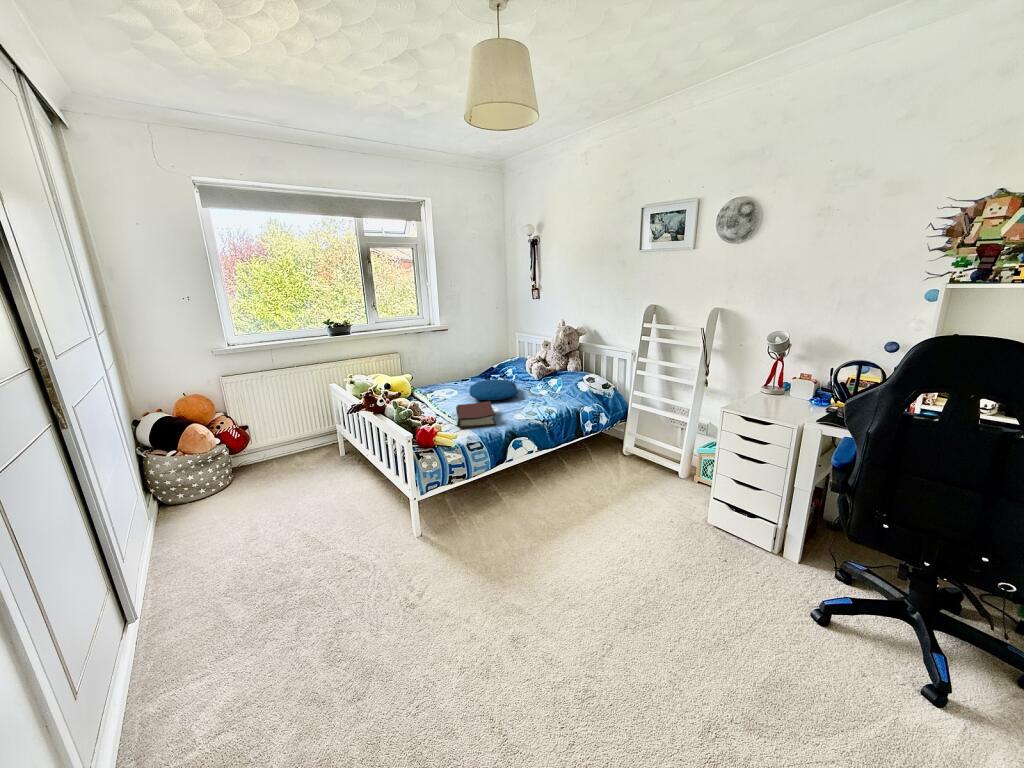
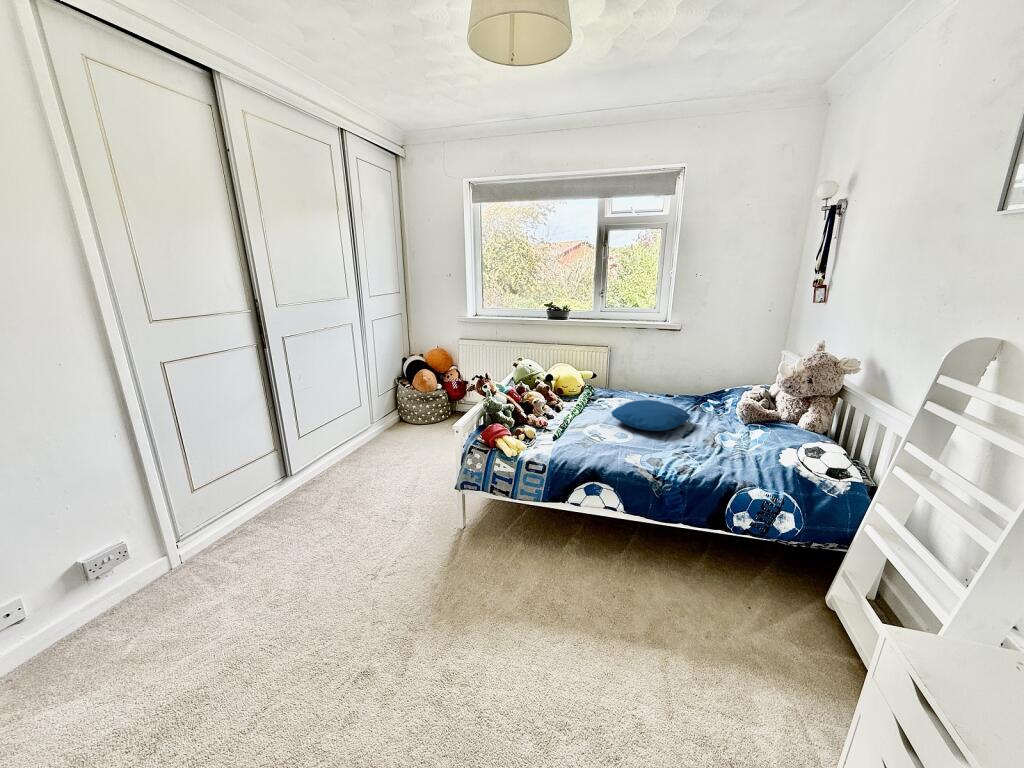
hardback book: present [456,401,496,429] -> none [540,417,608,456]

